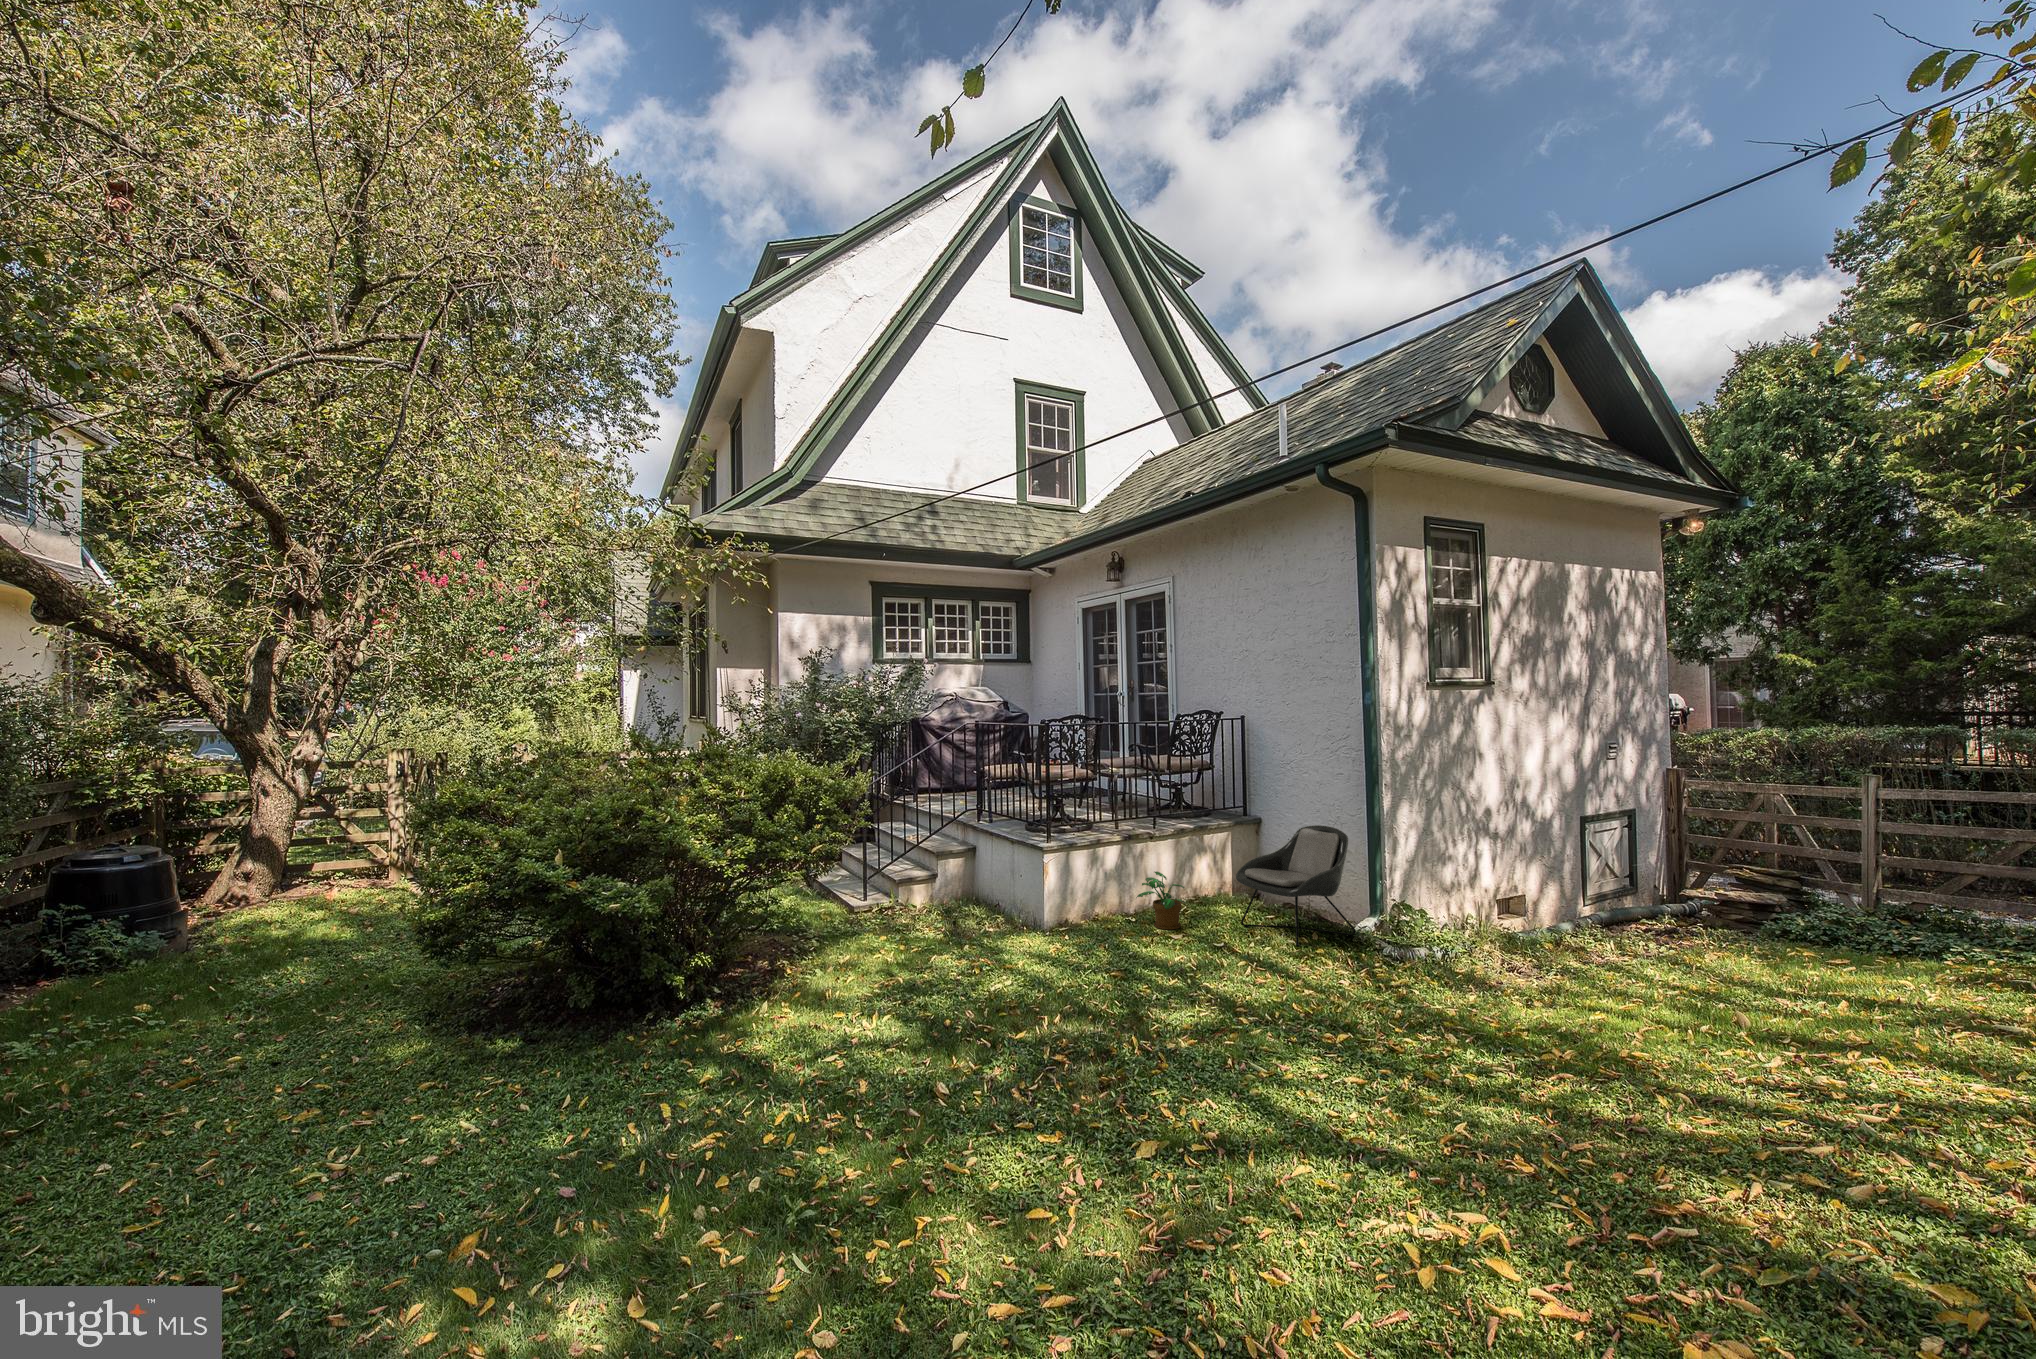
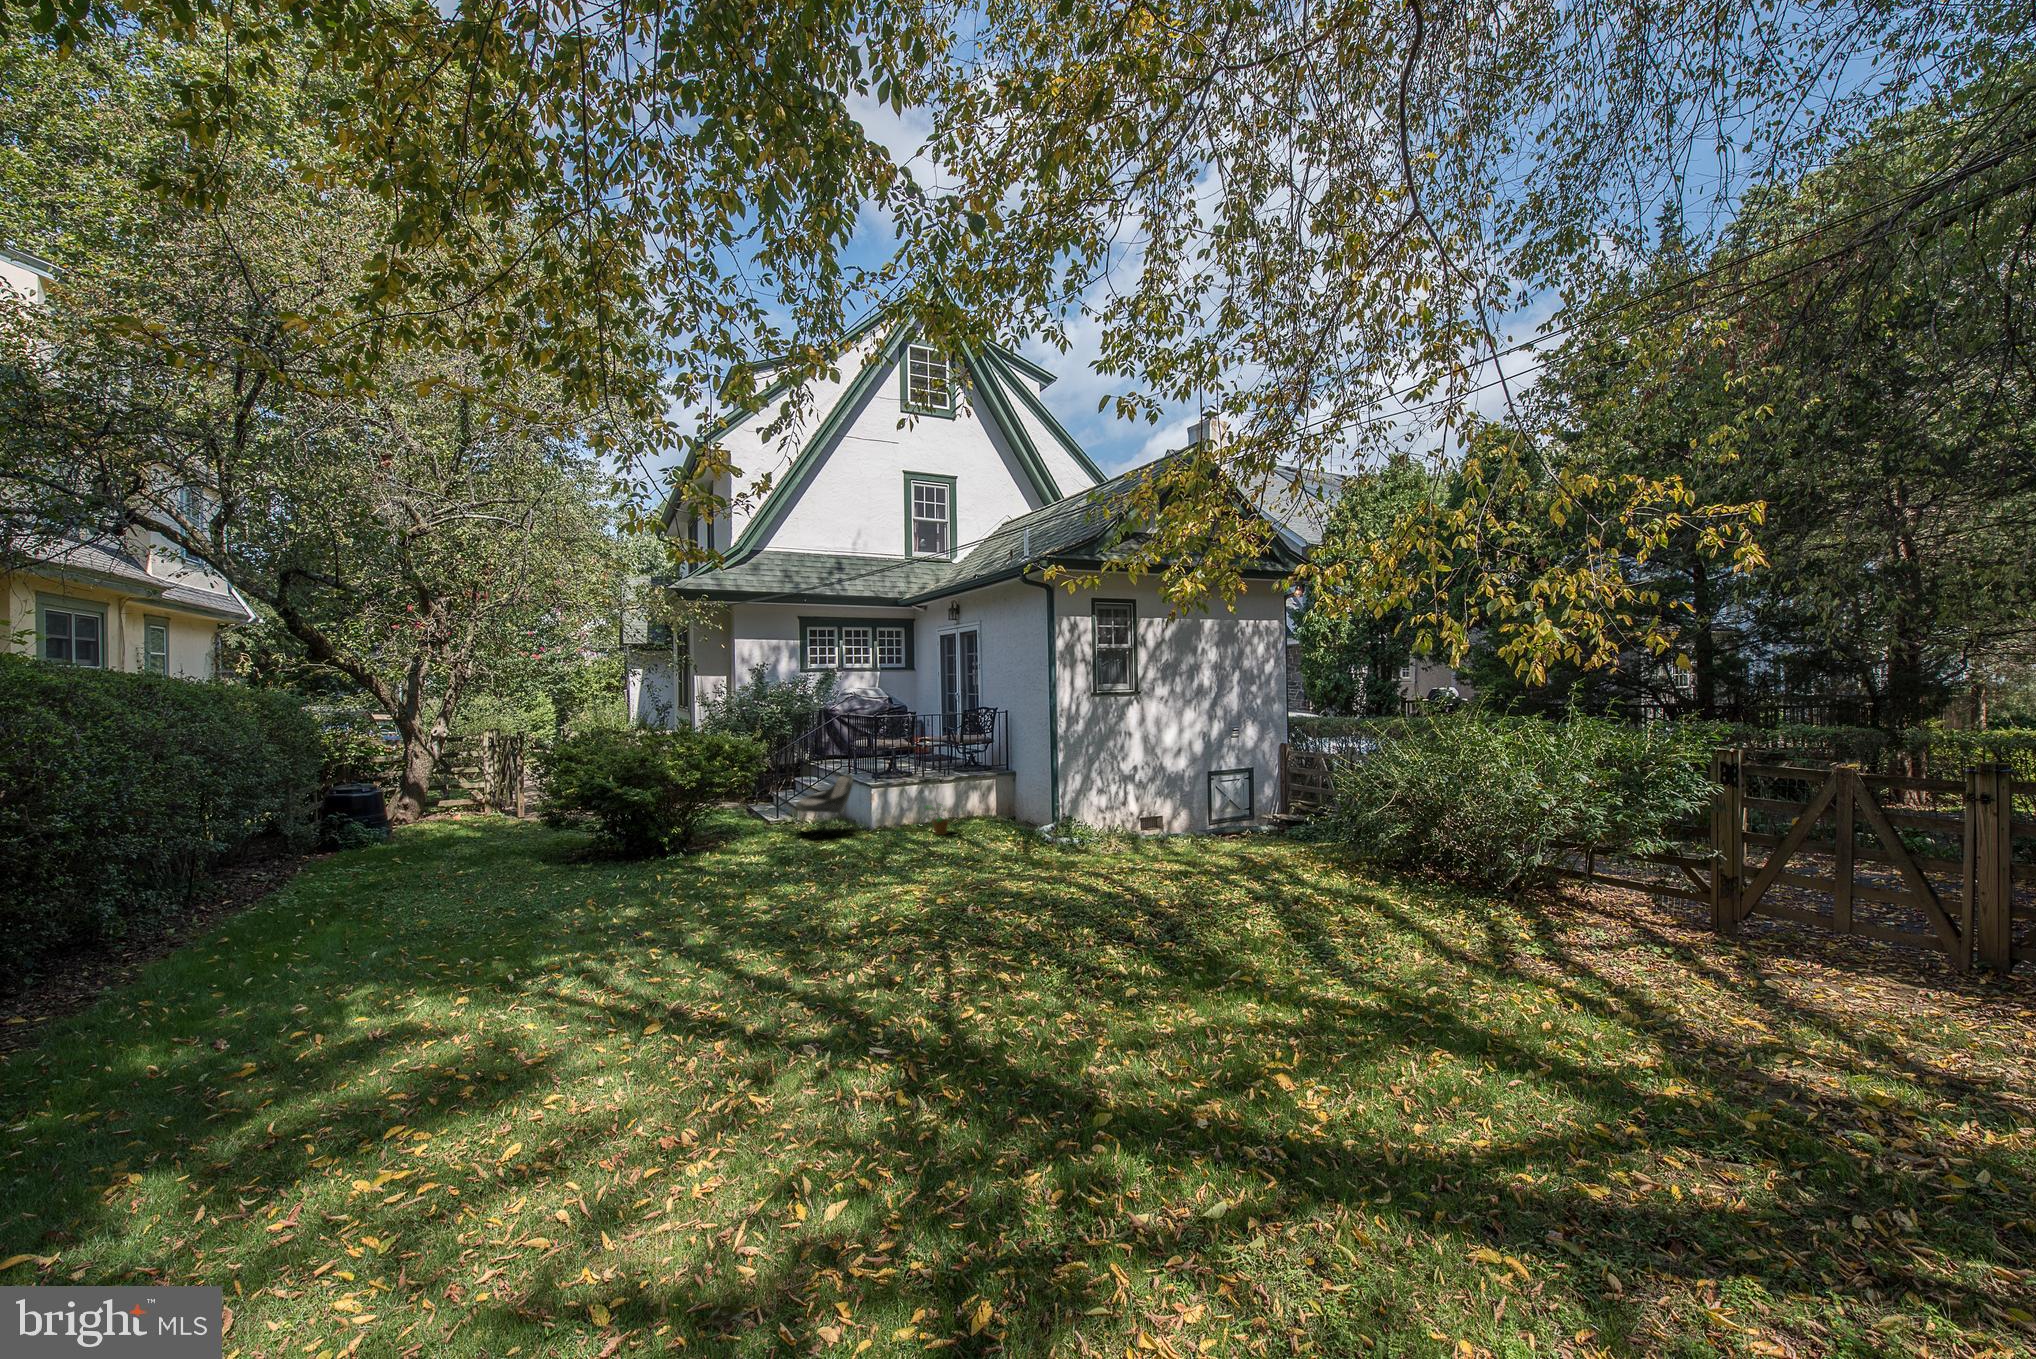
lounge chair: present [1236,825,1355,946] -> present [796,775,853,835]

